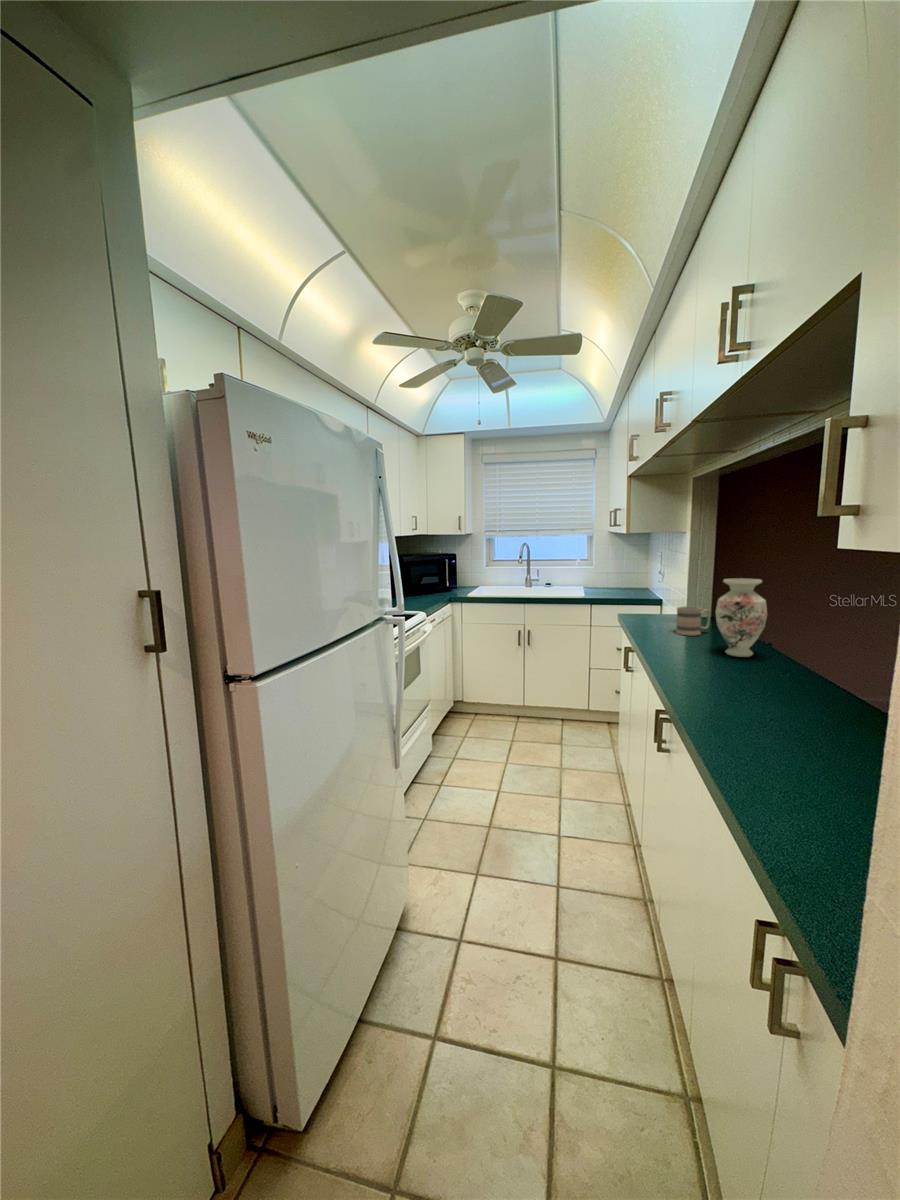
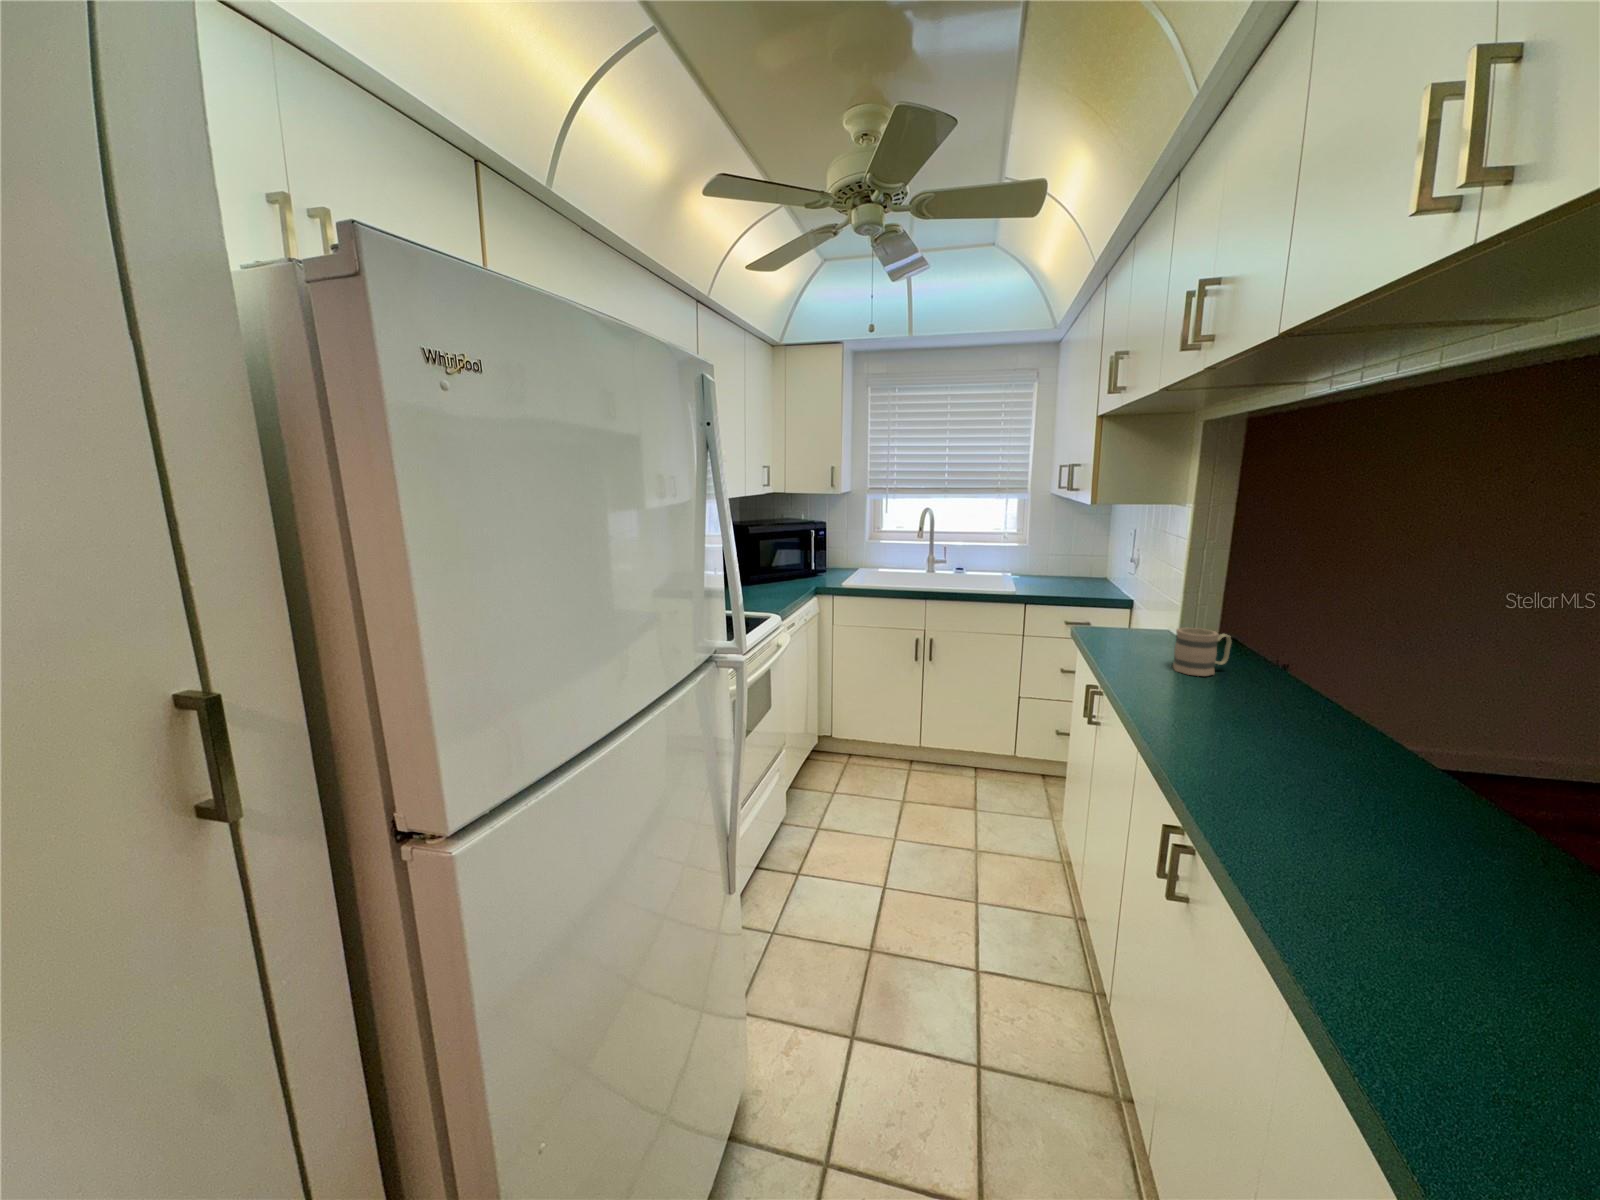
vase: present [716,578,767,657] -> none [1254,594,1347,725]

